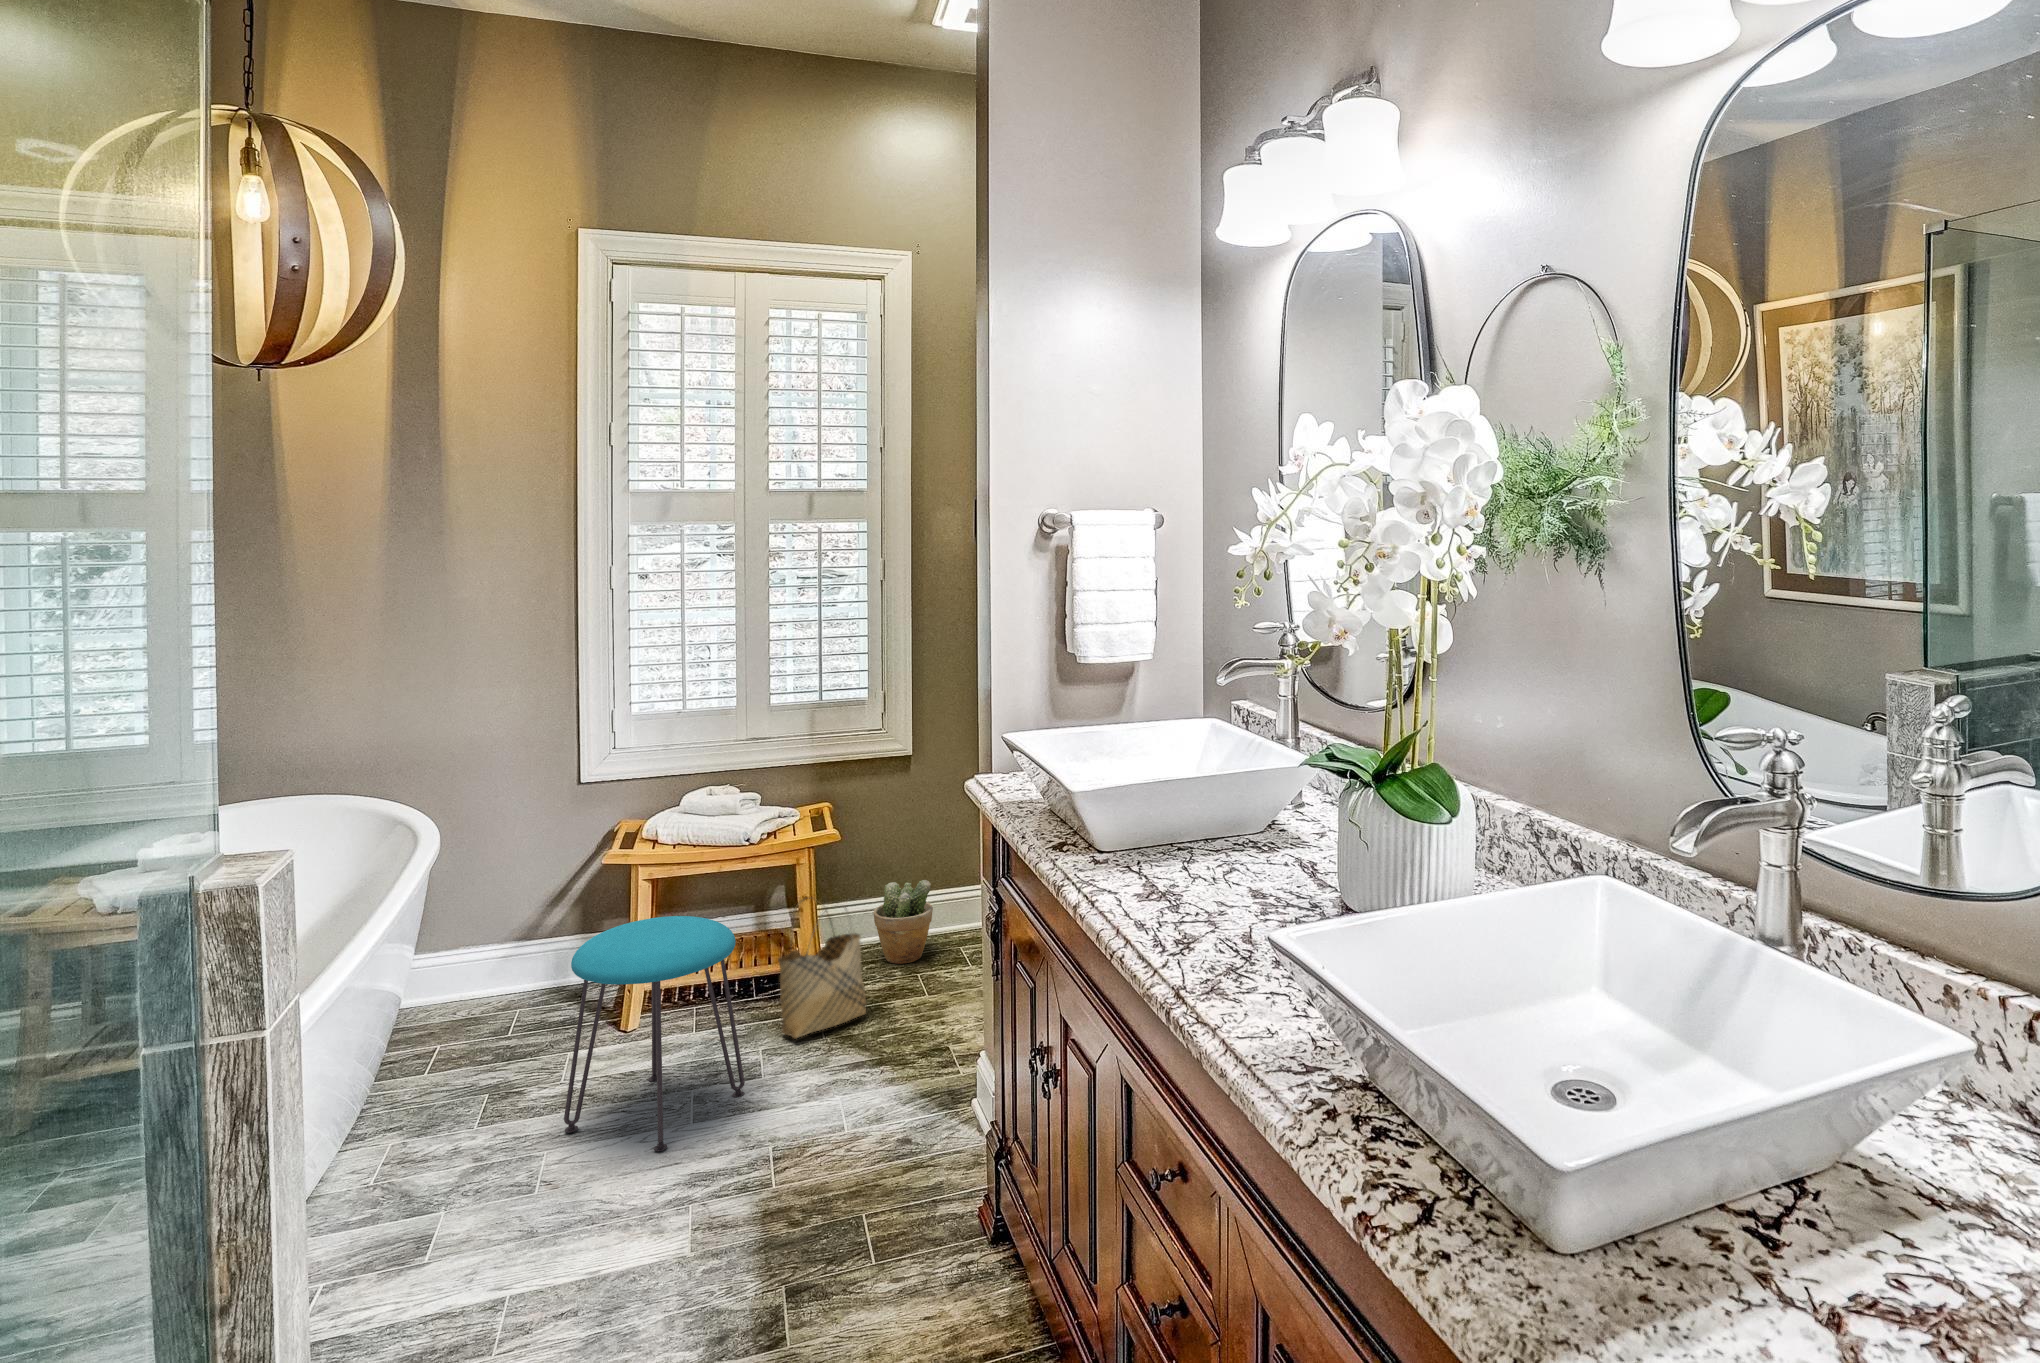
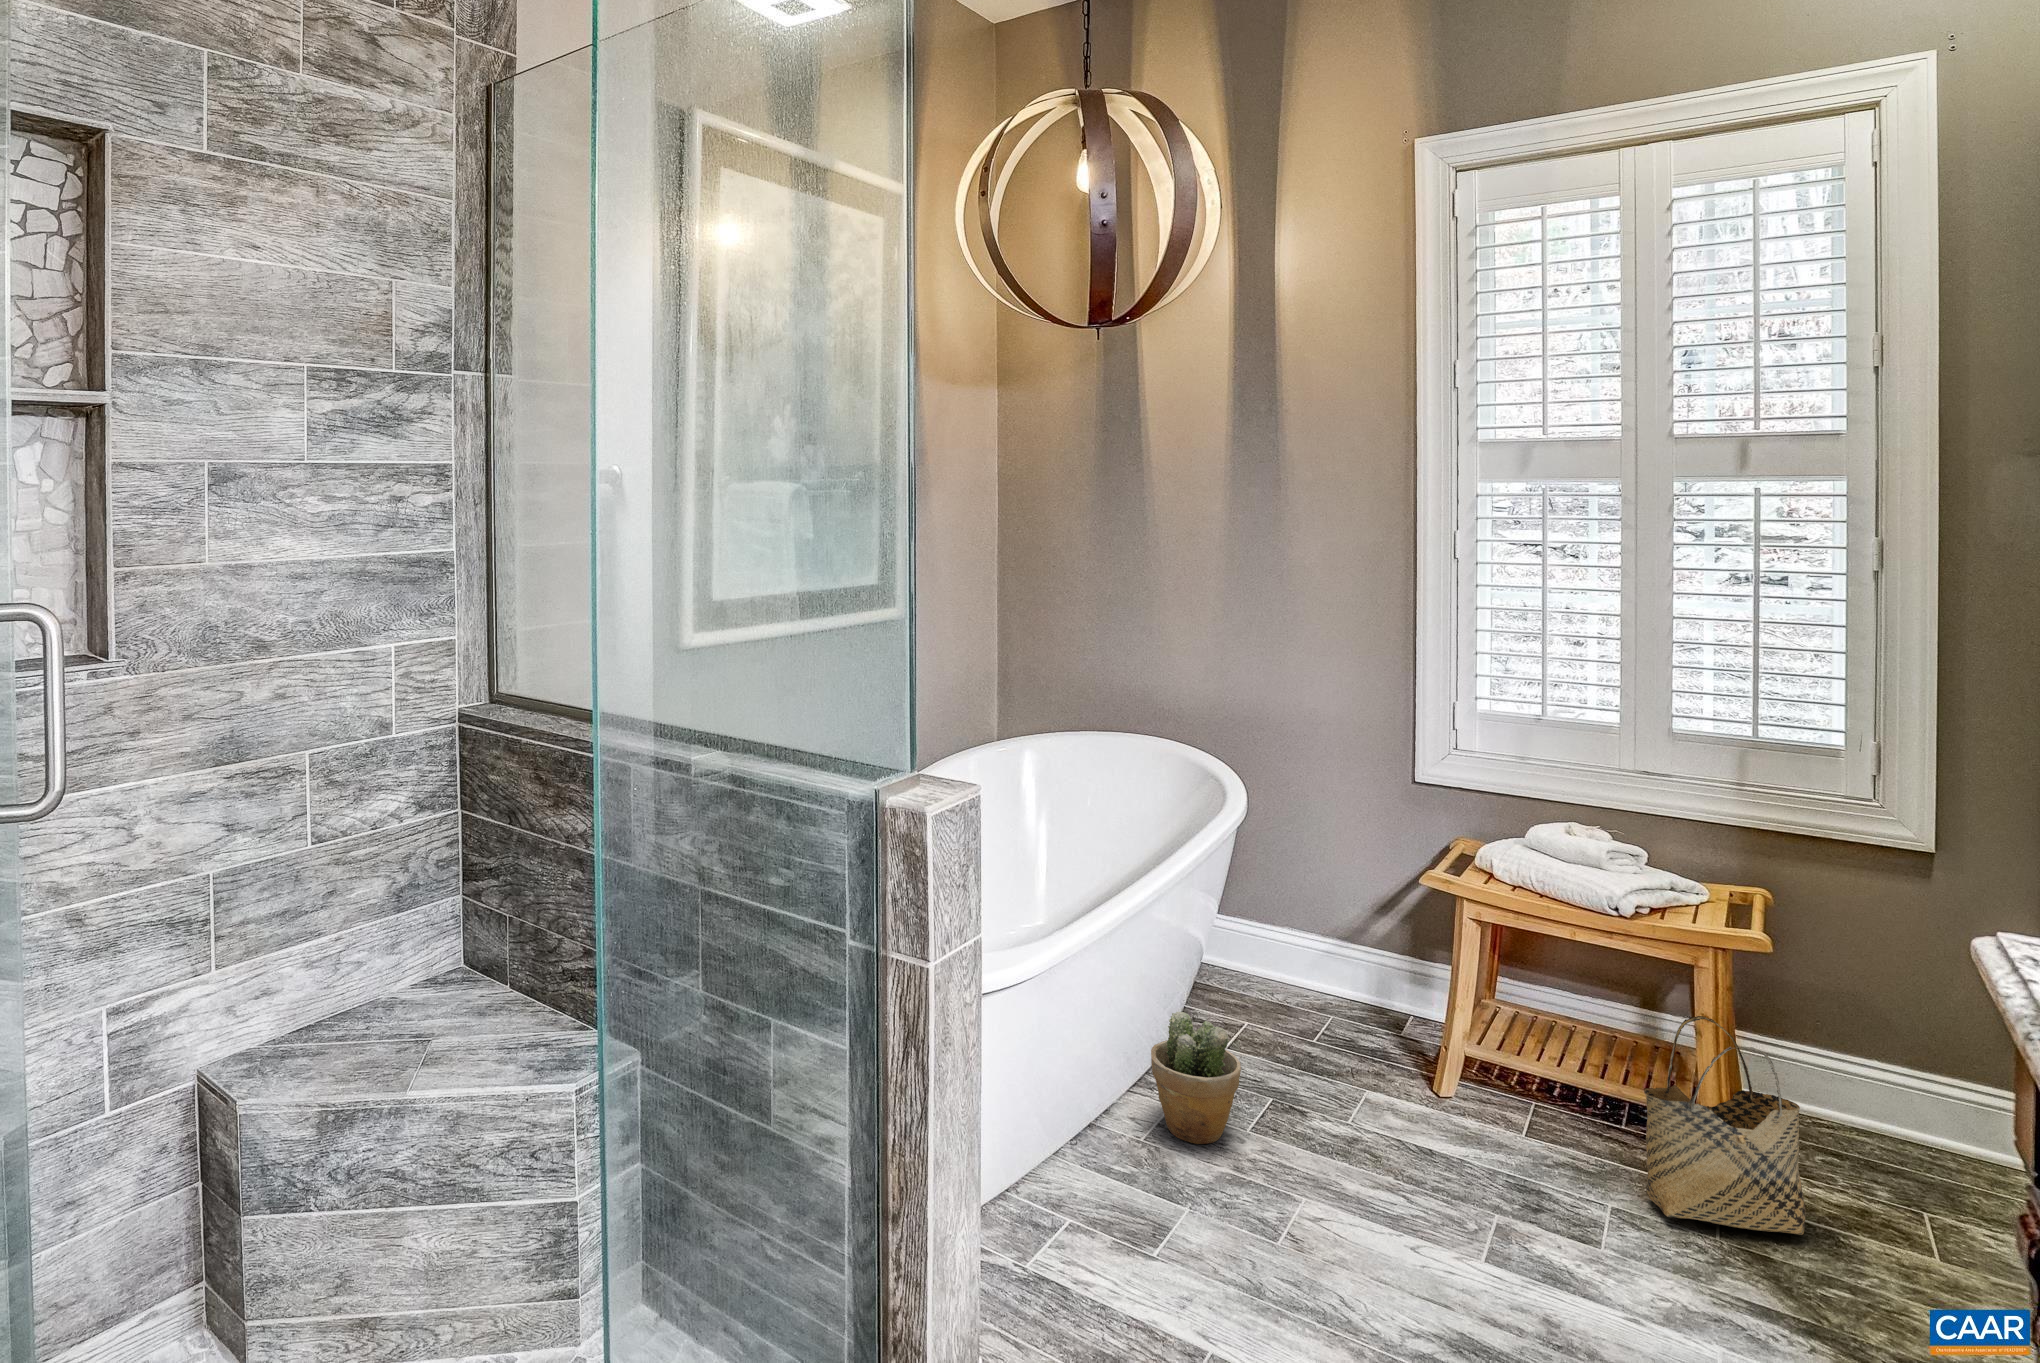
potted plant: present [873,880,933,964] -> present [1151,1012,1241,1144]
stool: present [564,916,745,1151] -> none [1331,965,1569,1278]

